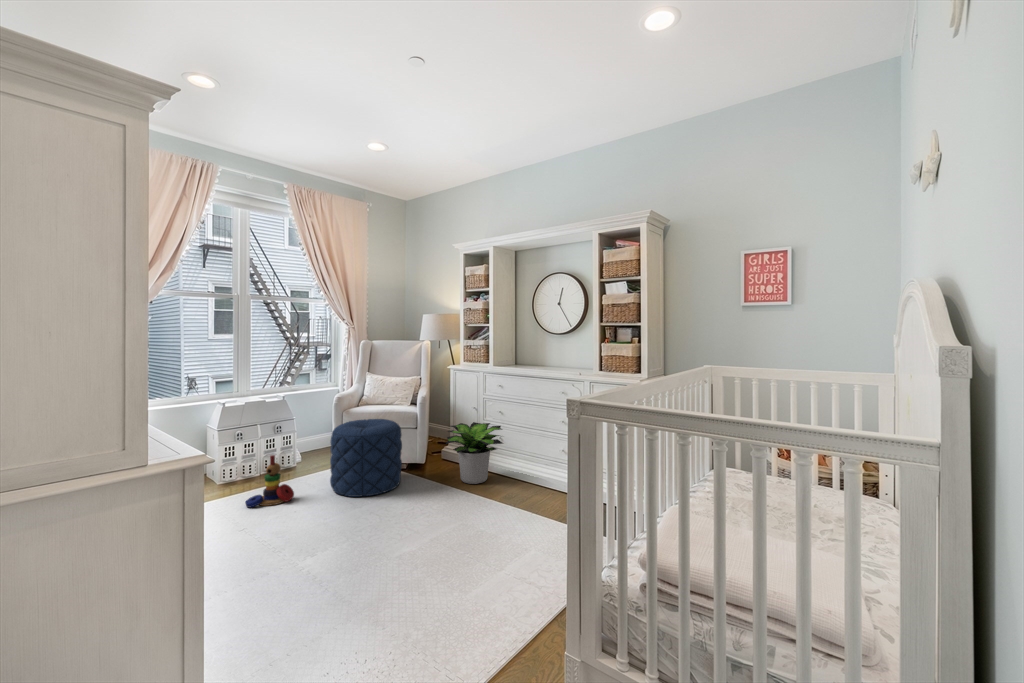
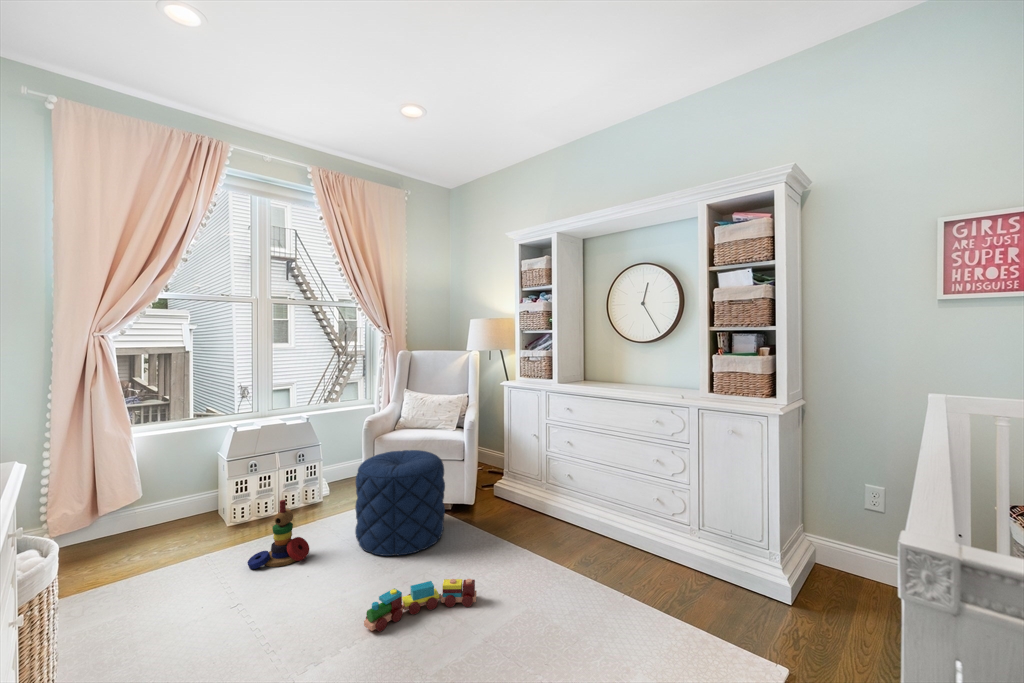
potted plant: present [446,422,503,484] -> none [499,455,577,539]
toy train: none [345,503,426,536] -> present [364,579,477,631]

